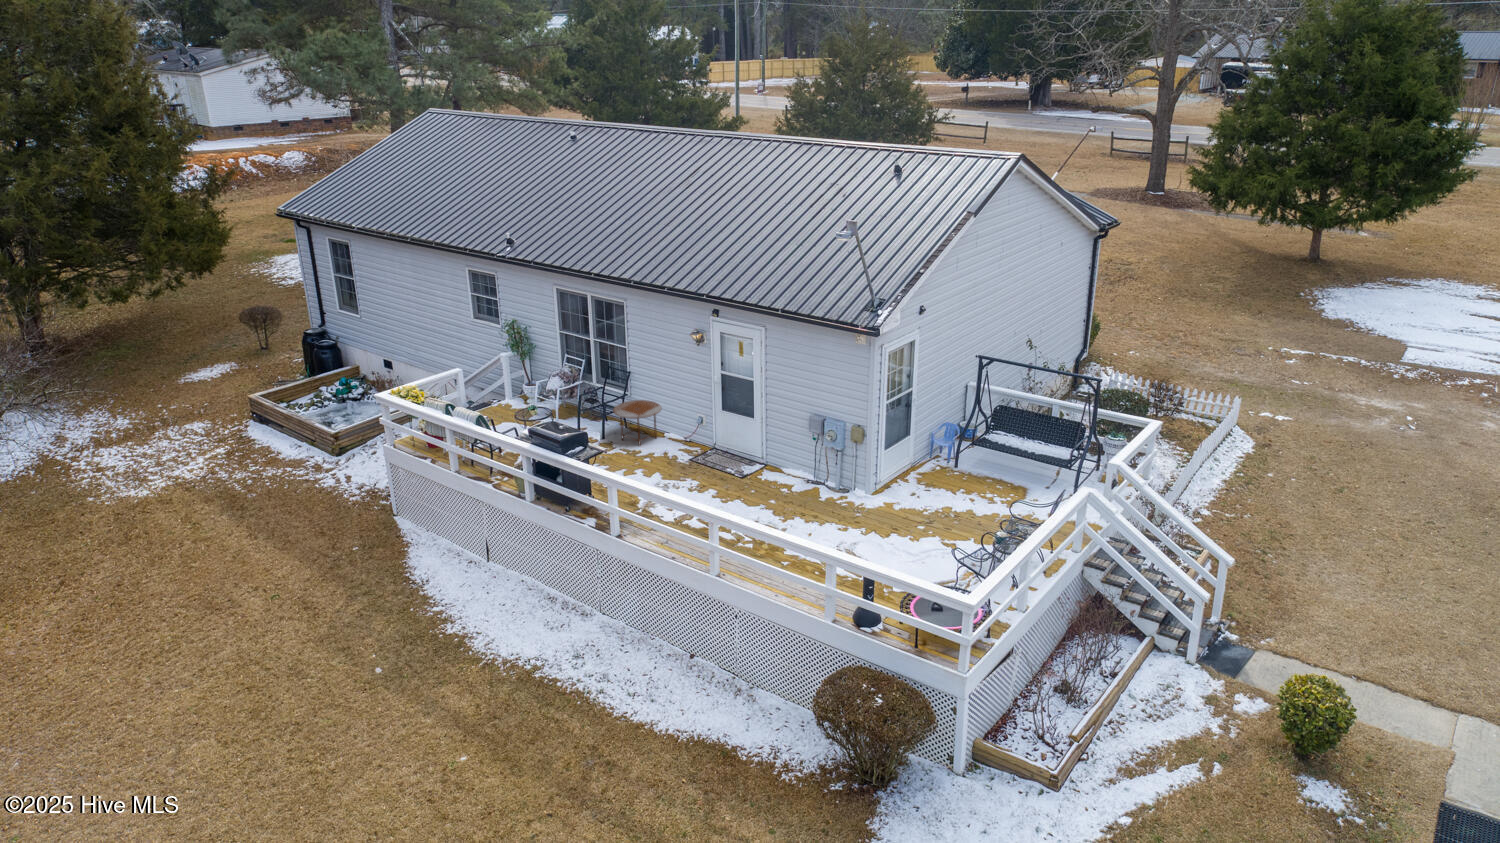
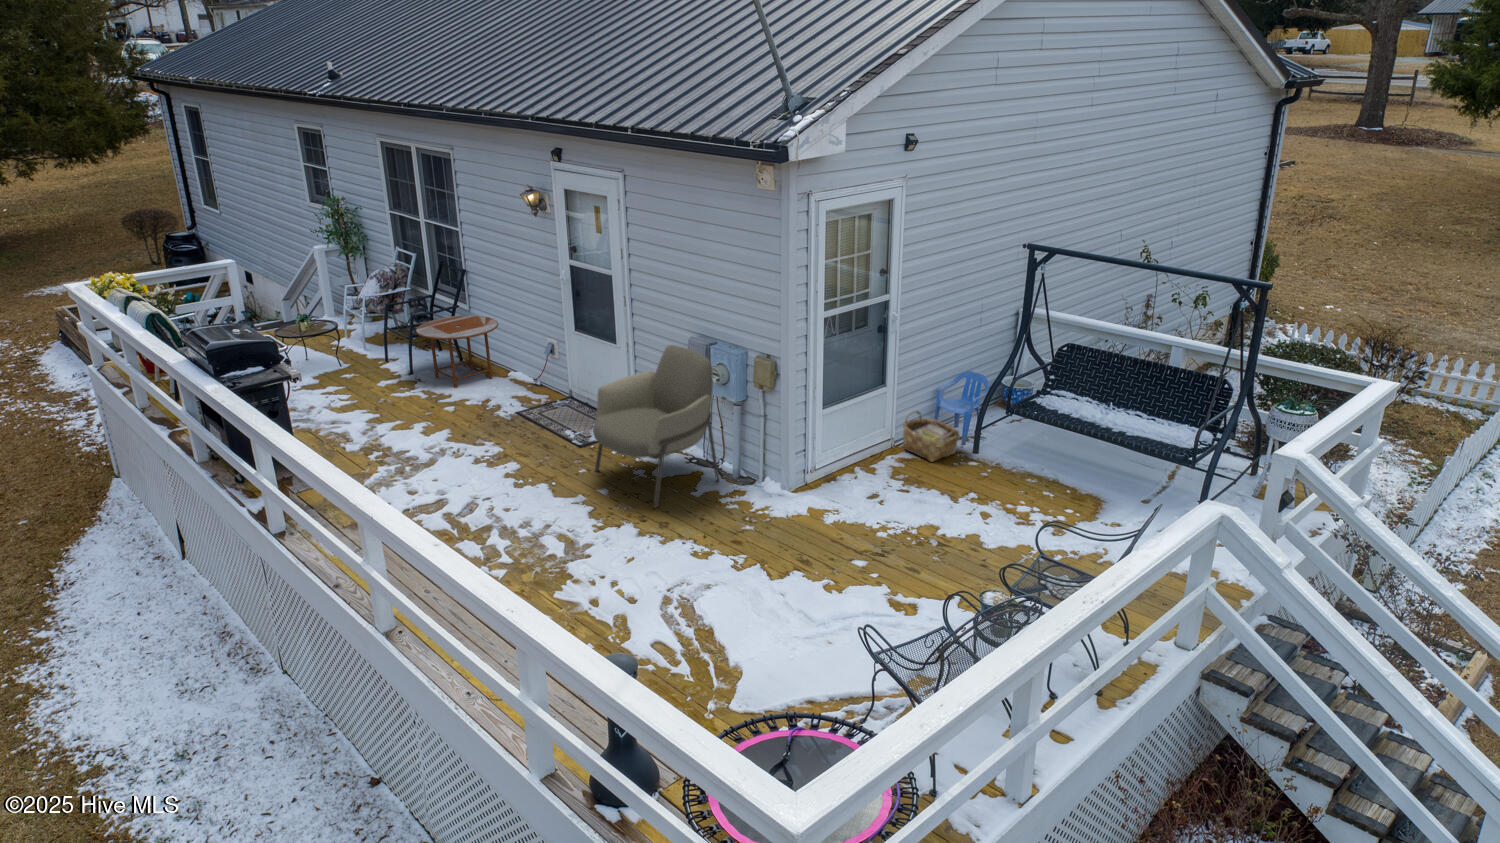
armchair: none [760,421,830,509] -> present [593,345,719,508]
woven basket: none [917,447,949,475] -> present [902,411,959,462]

